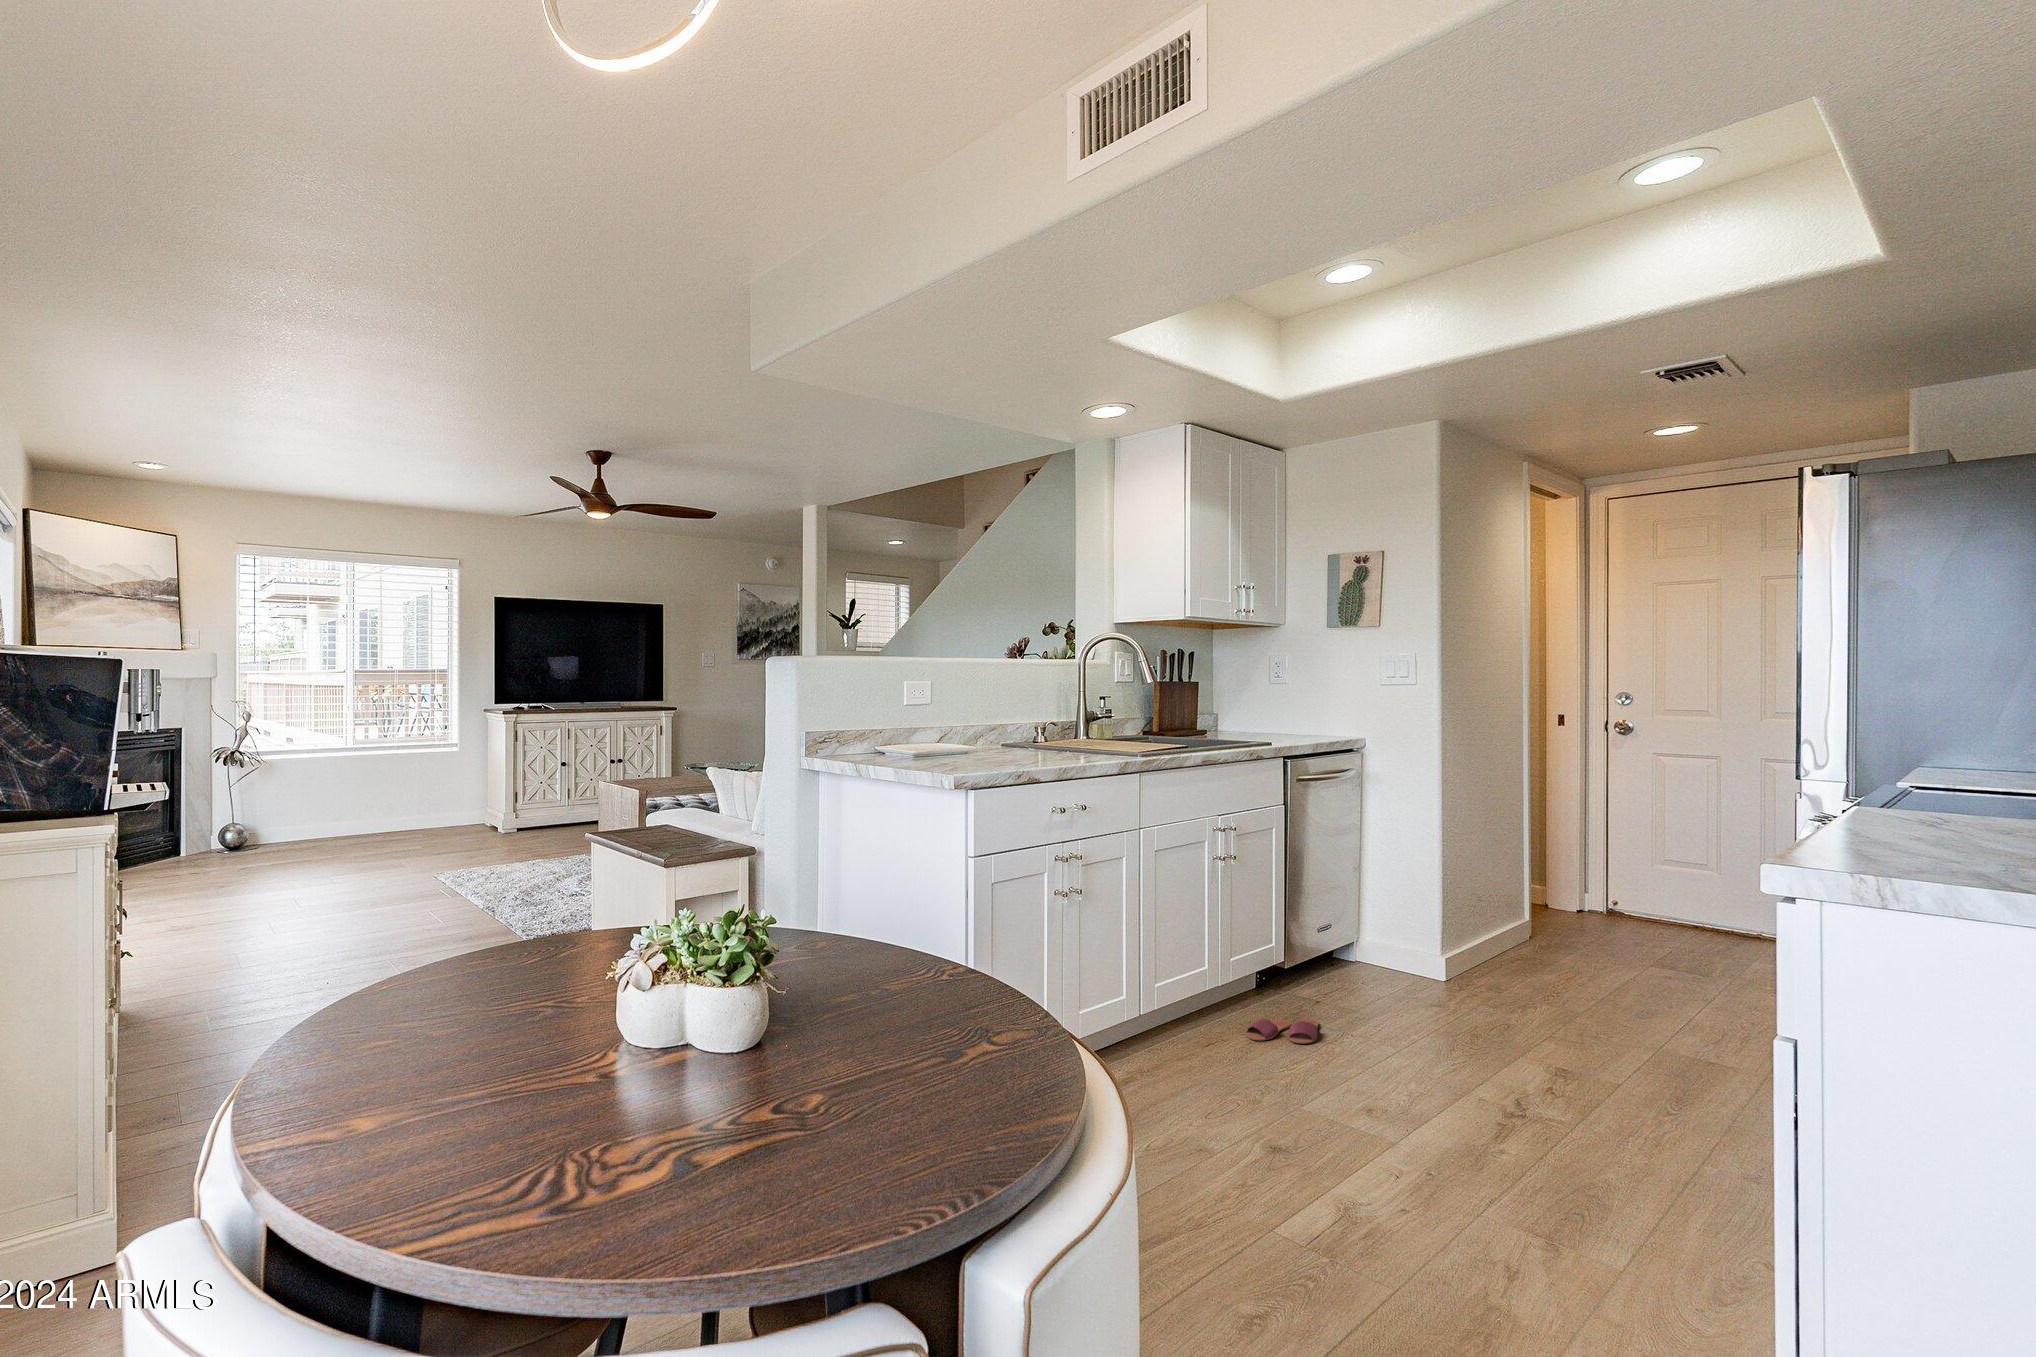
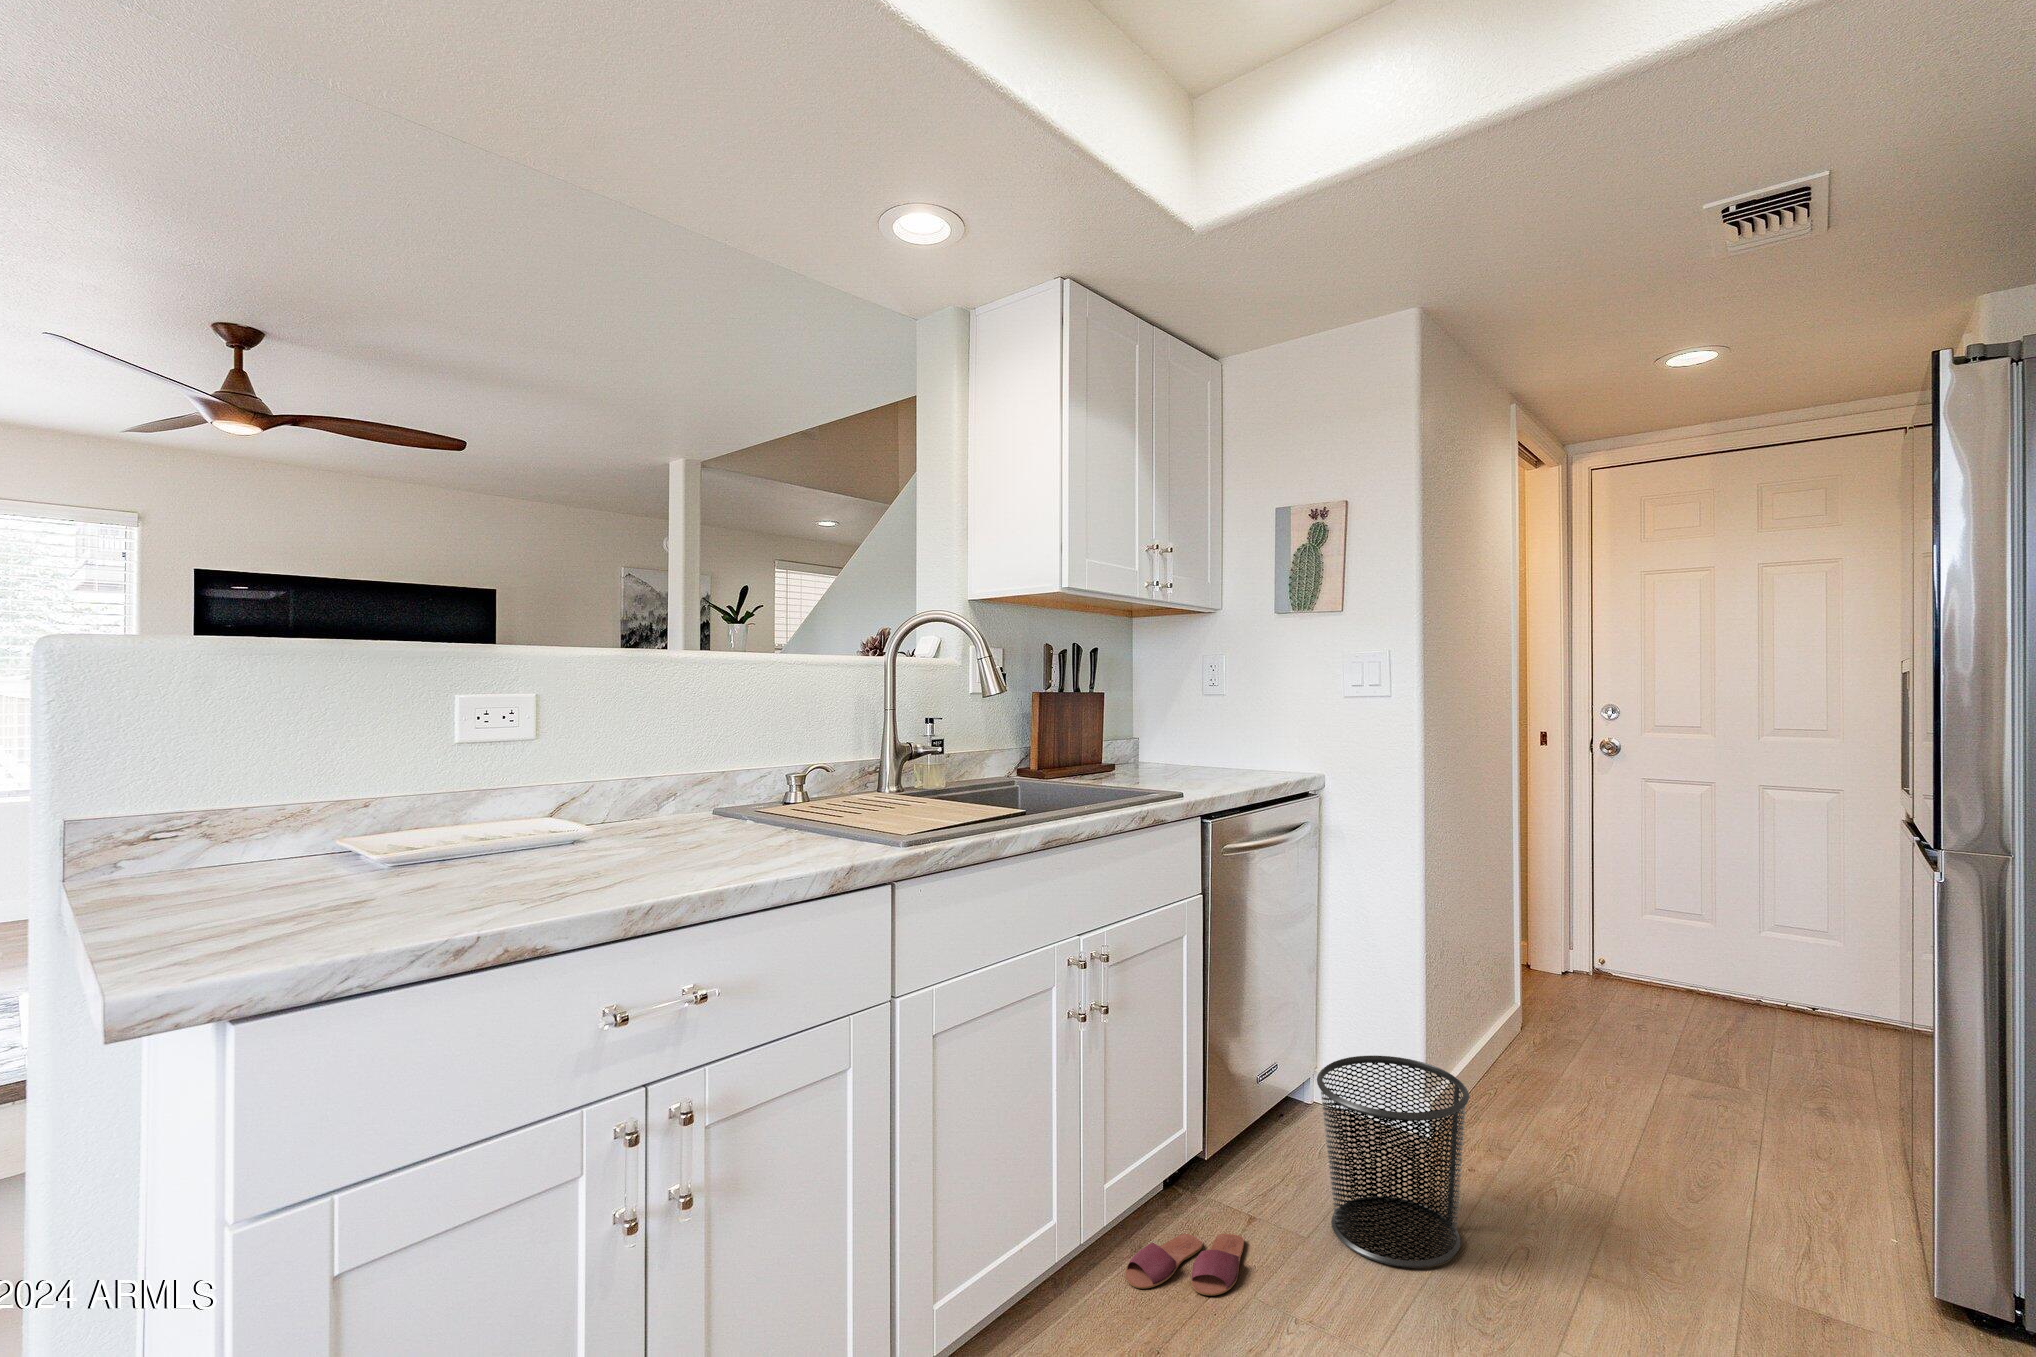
waste bin: none [1365,913,1463,1035] -> present [1317,1056,1469,1268]

